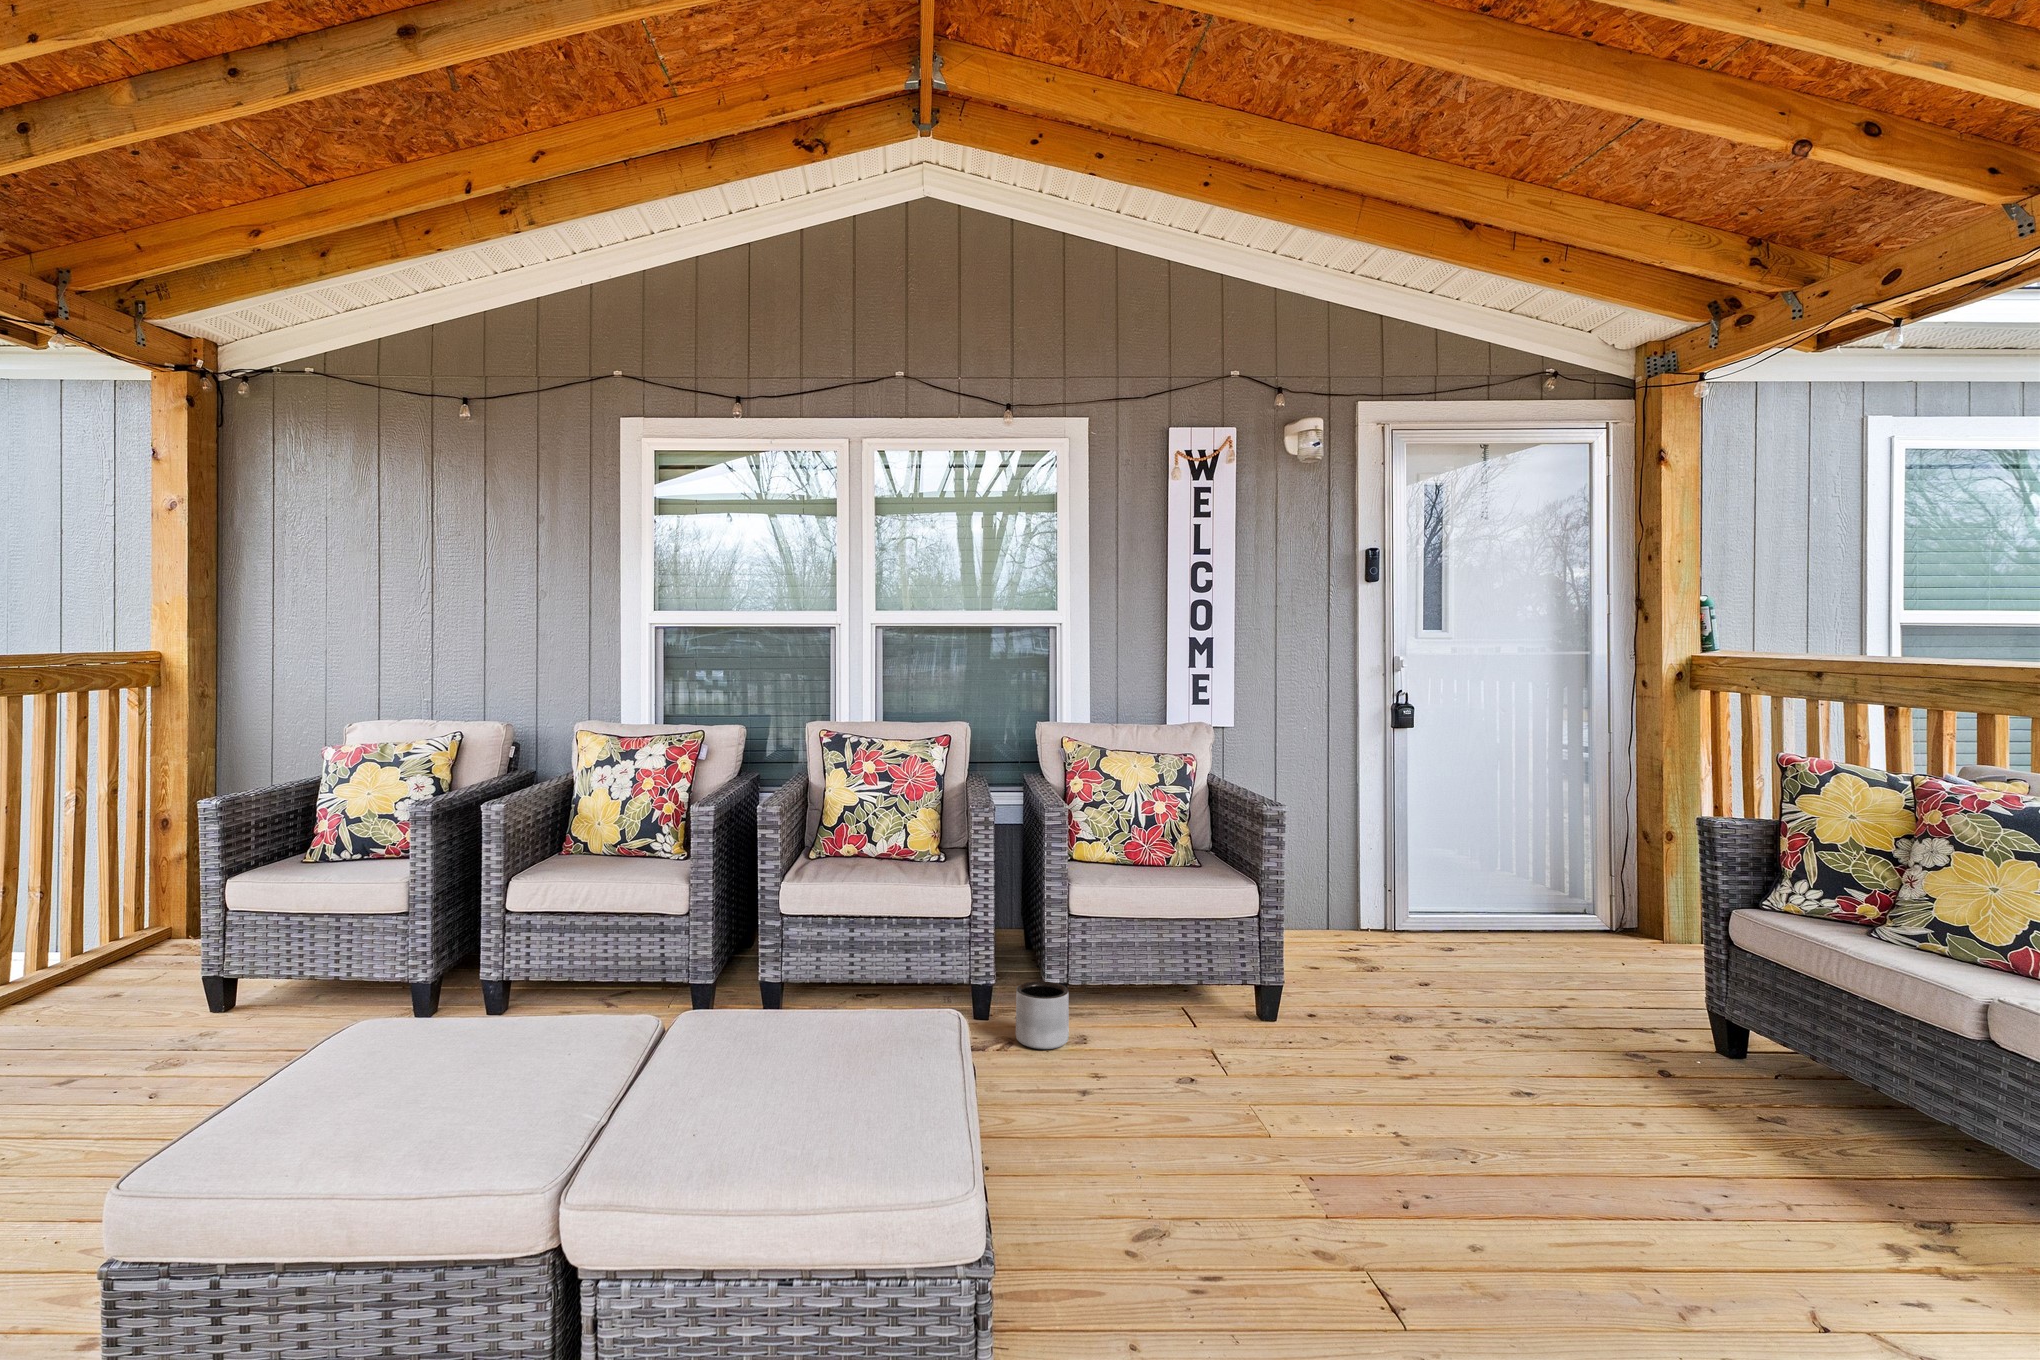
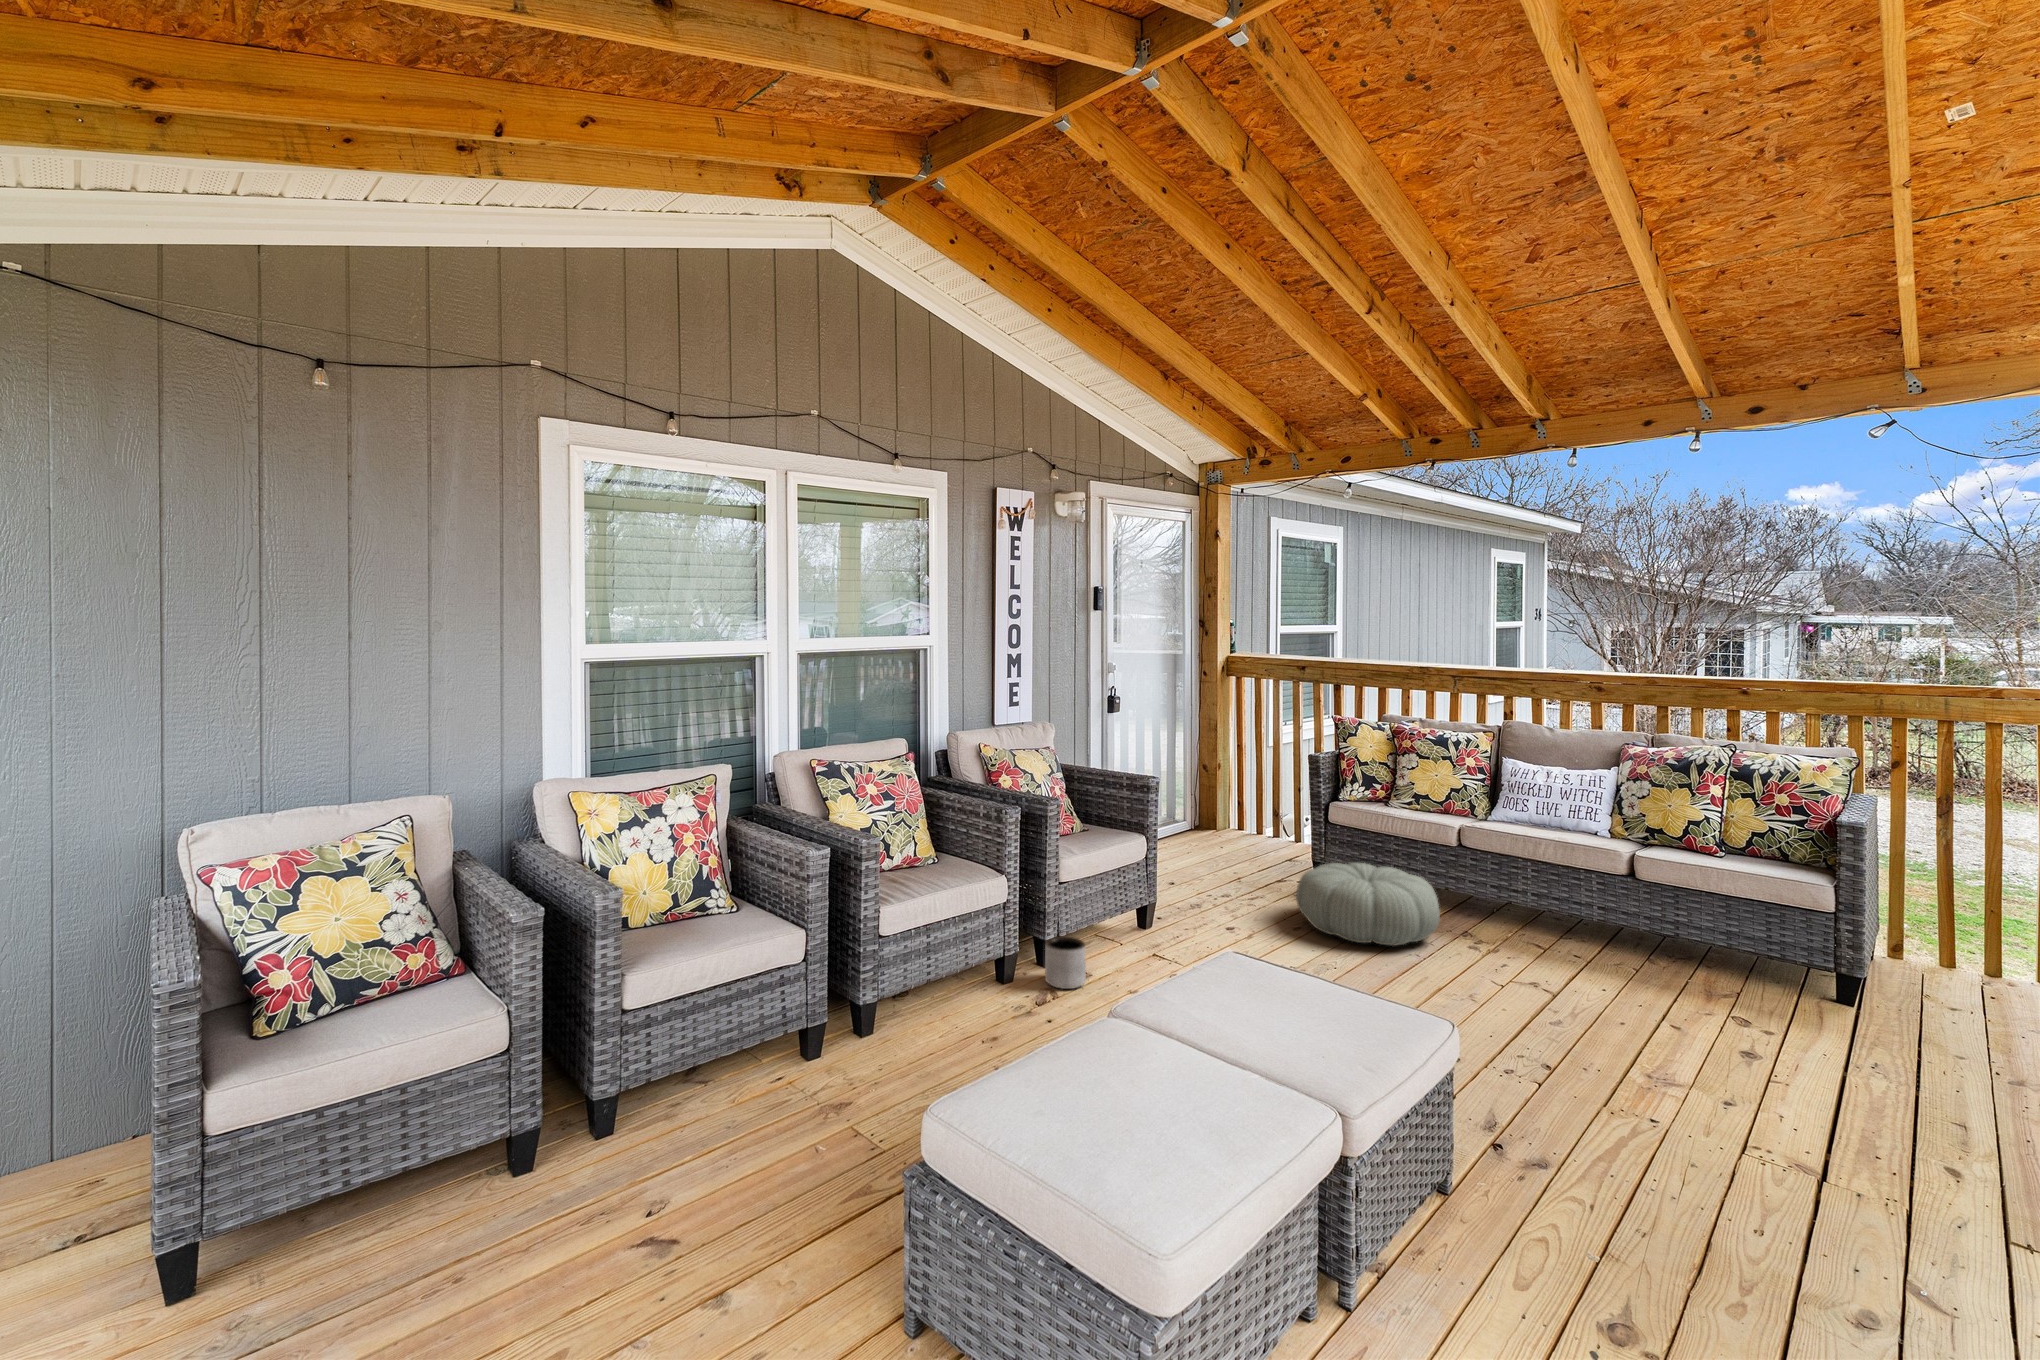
pouf: none [1515,999,1818,1175] -> present [1296,863,1440,946]

